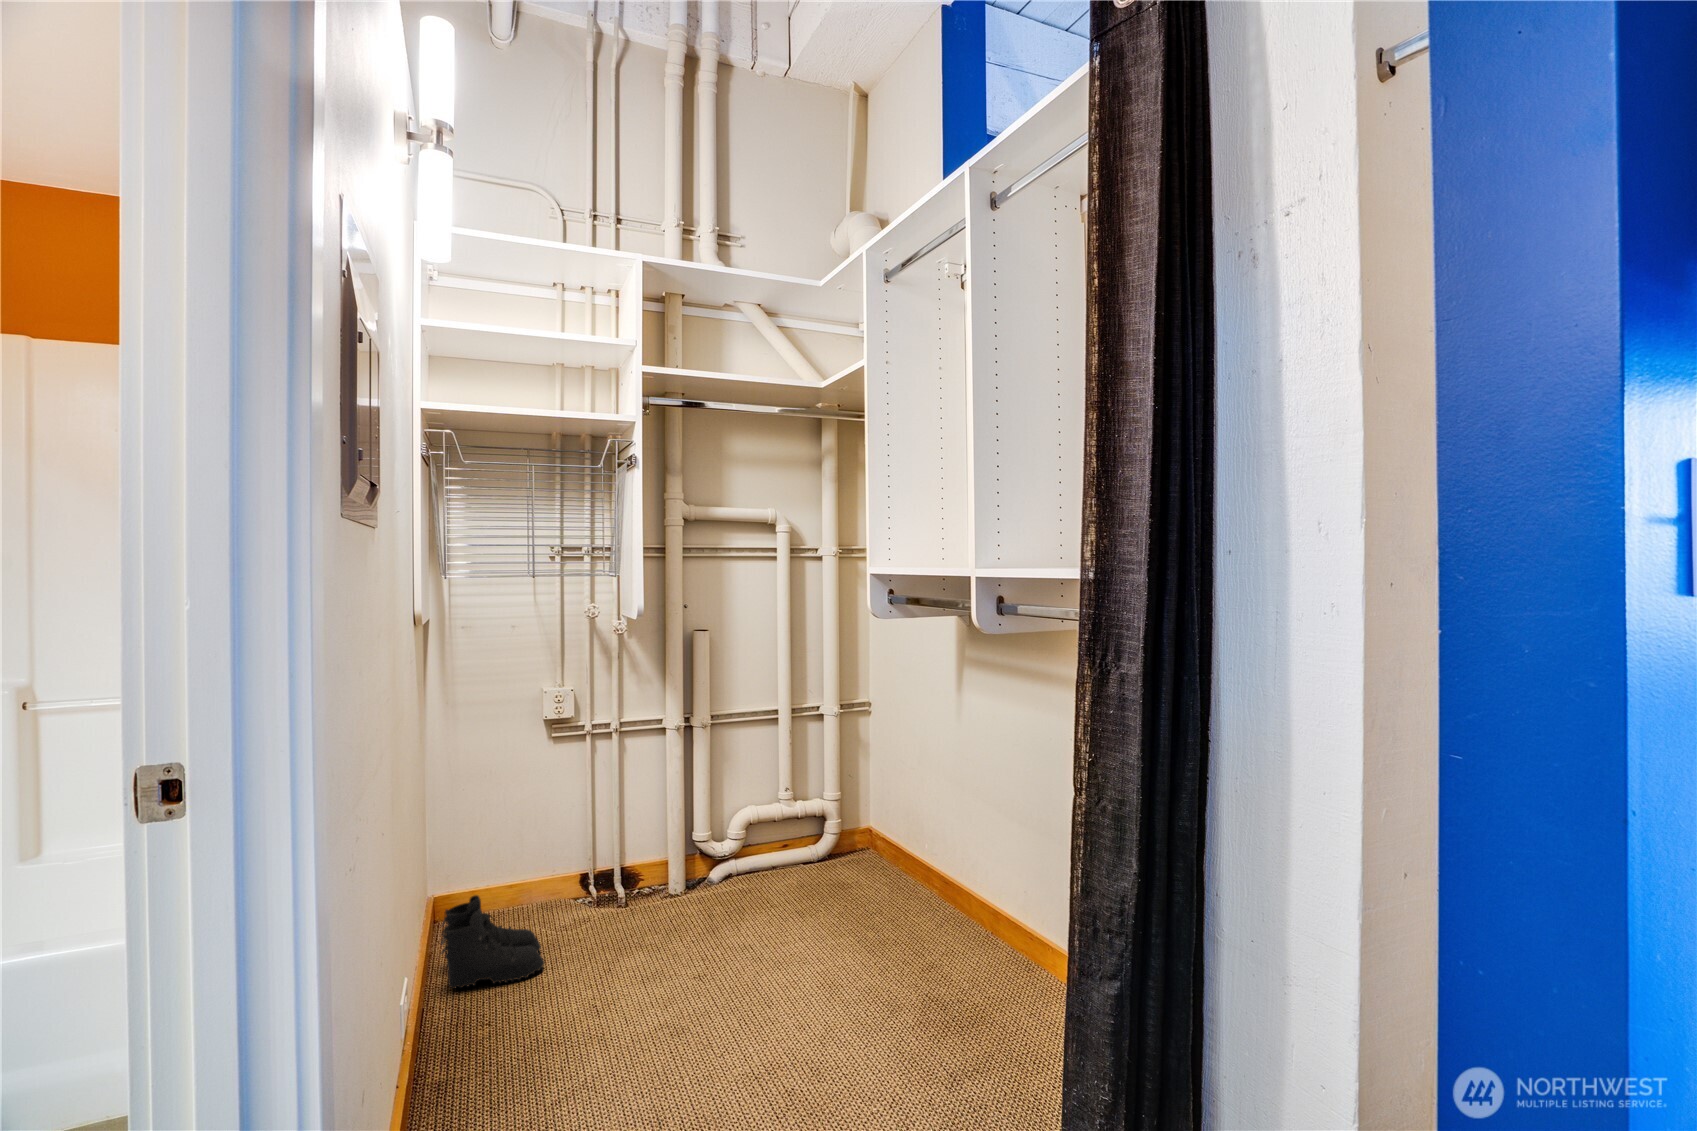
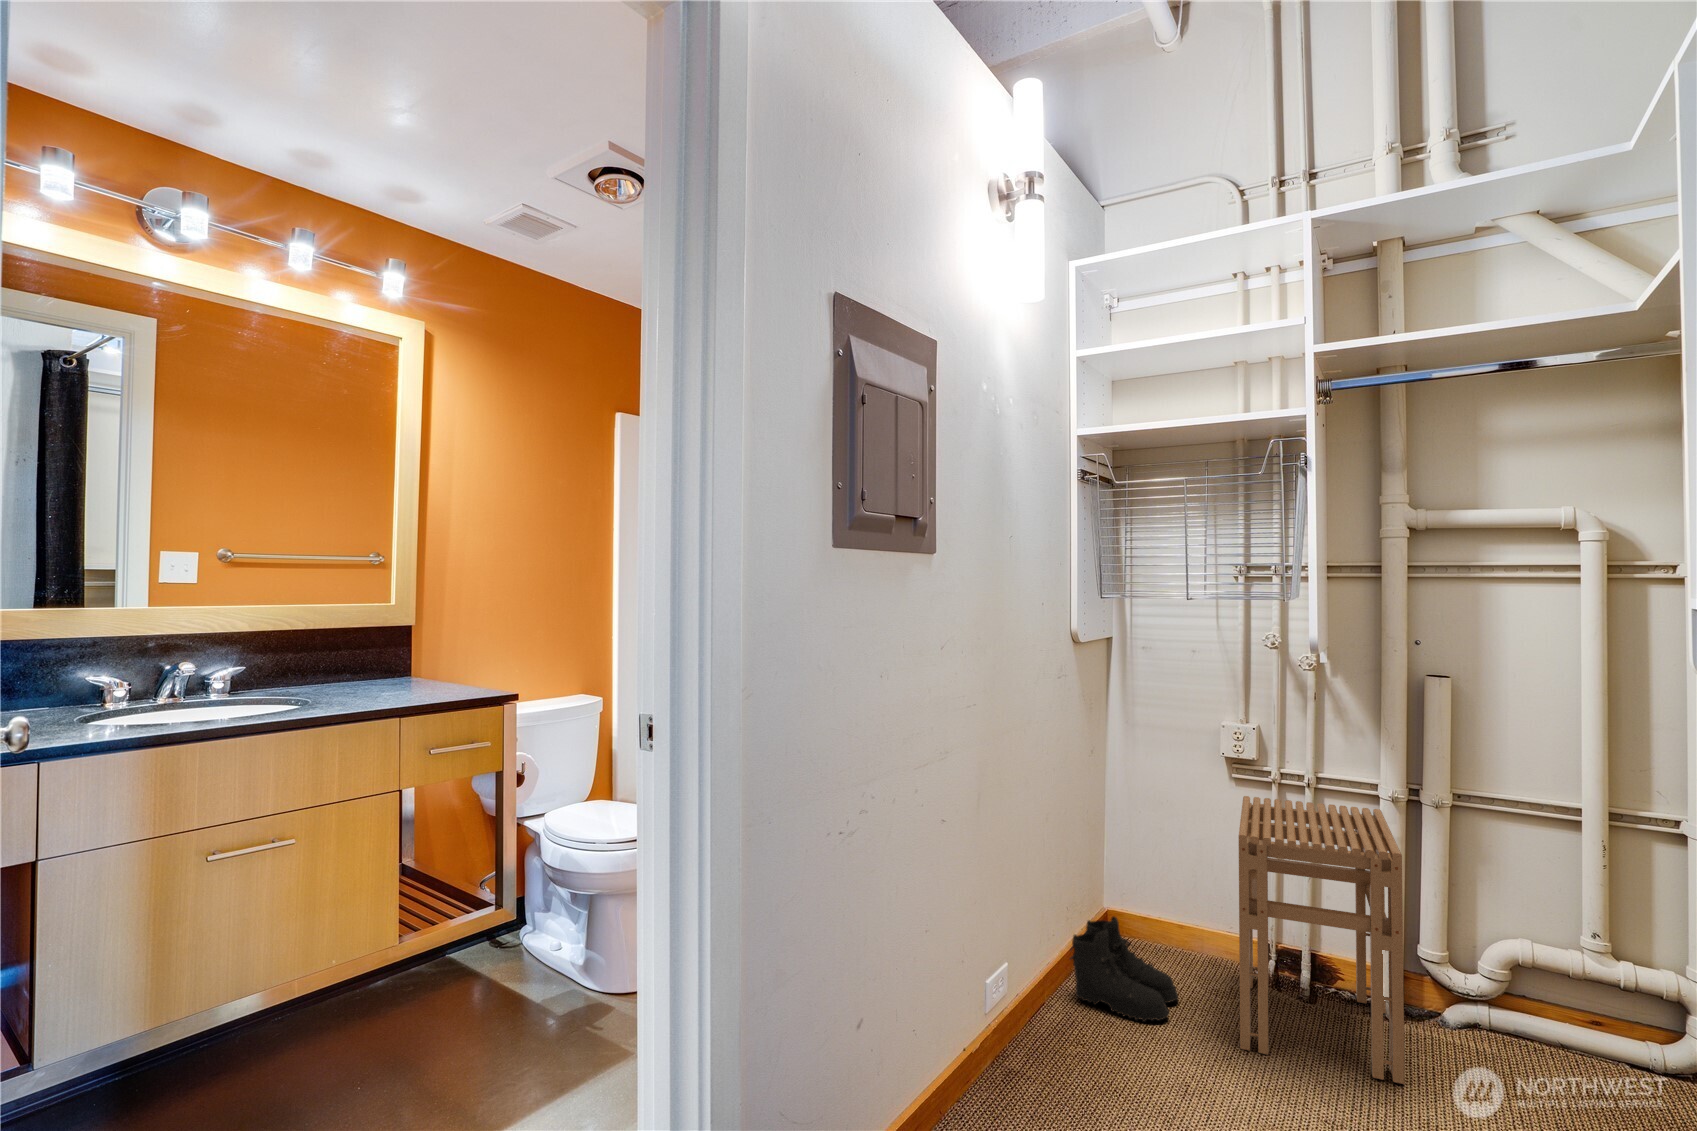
stool: none [570,737,721,960] -> present [1239,796,1404,1084]

